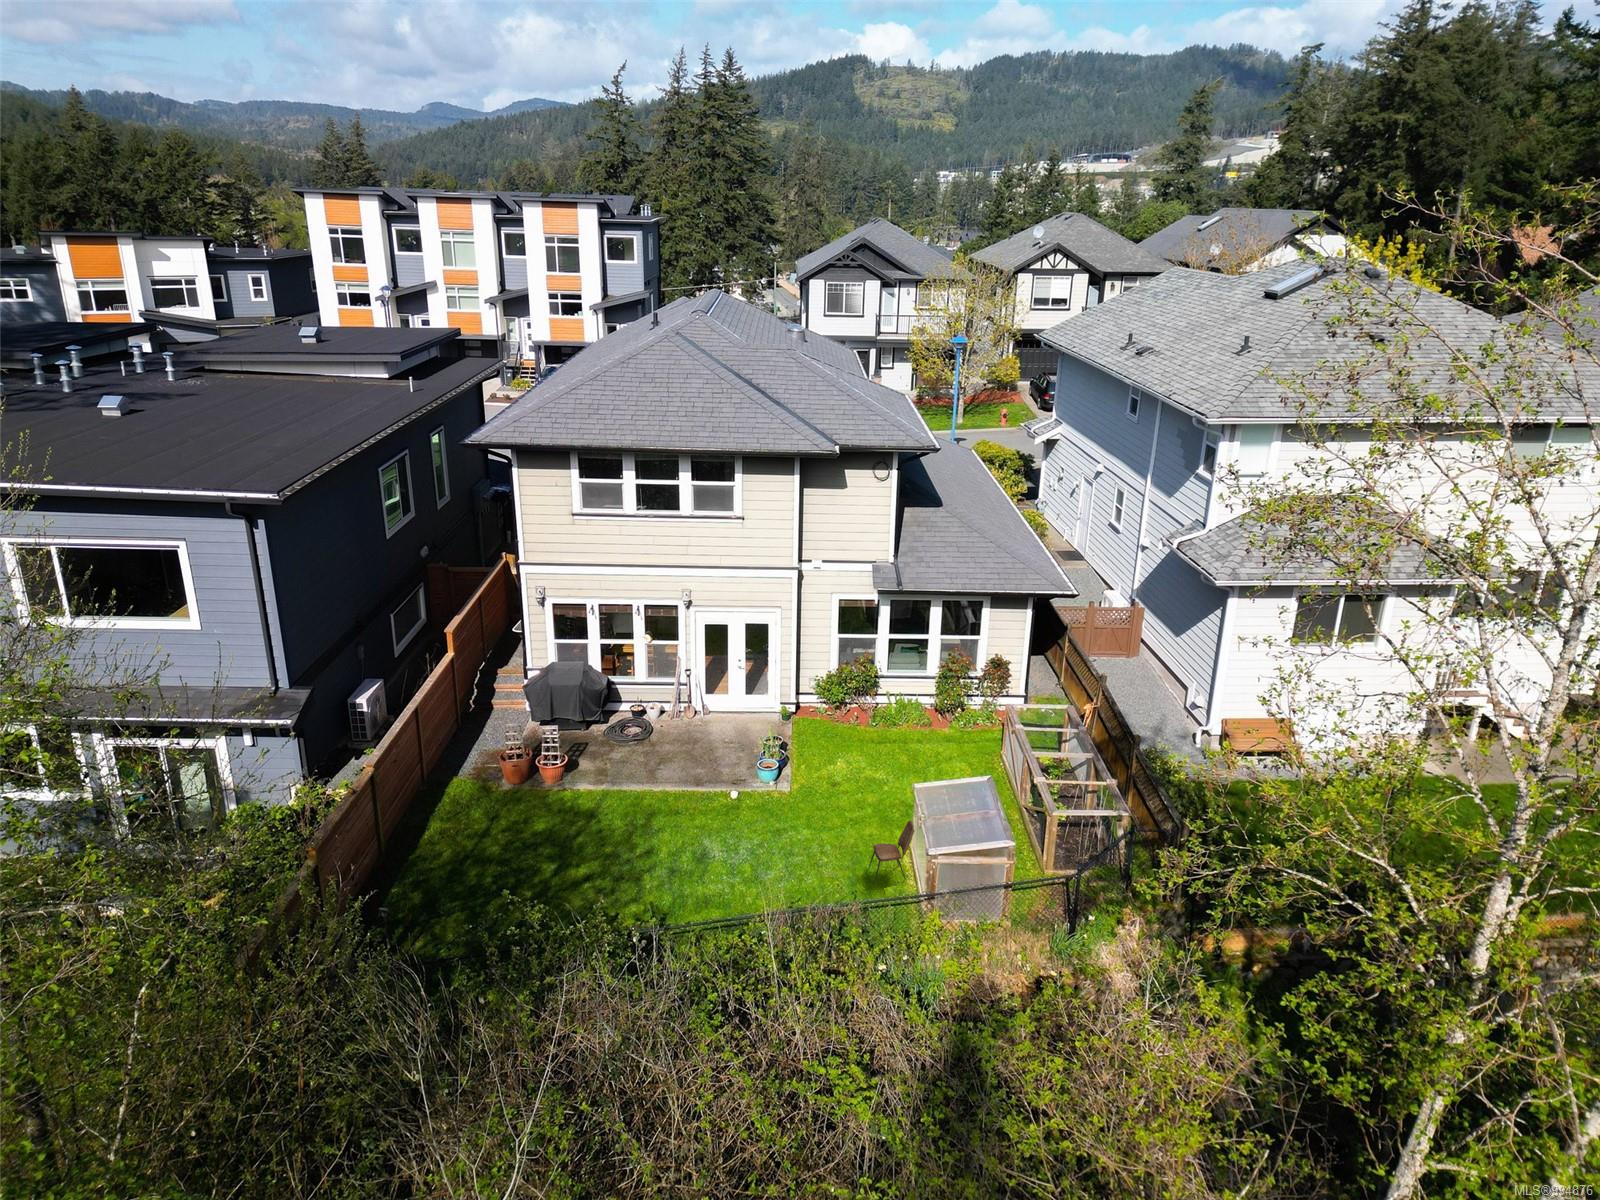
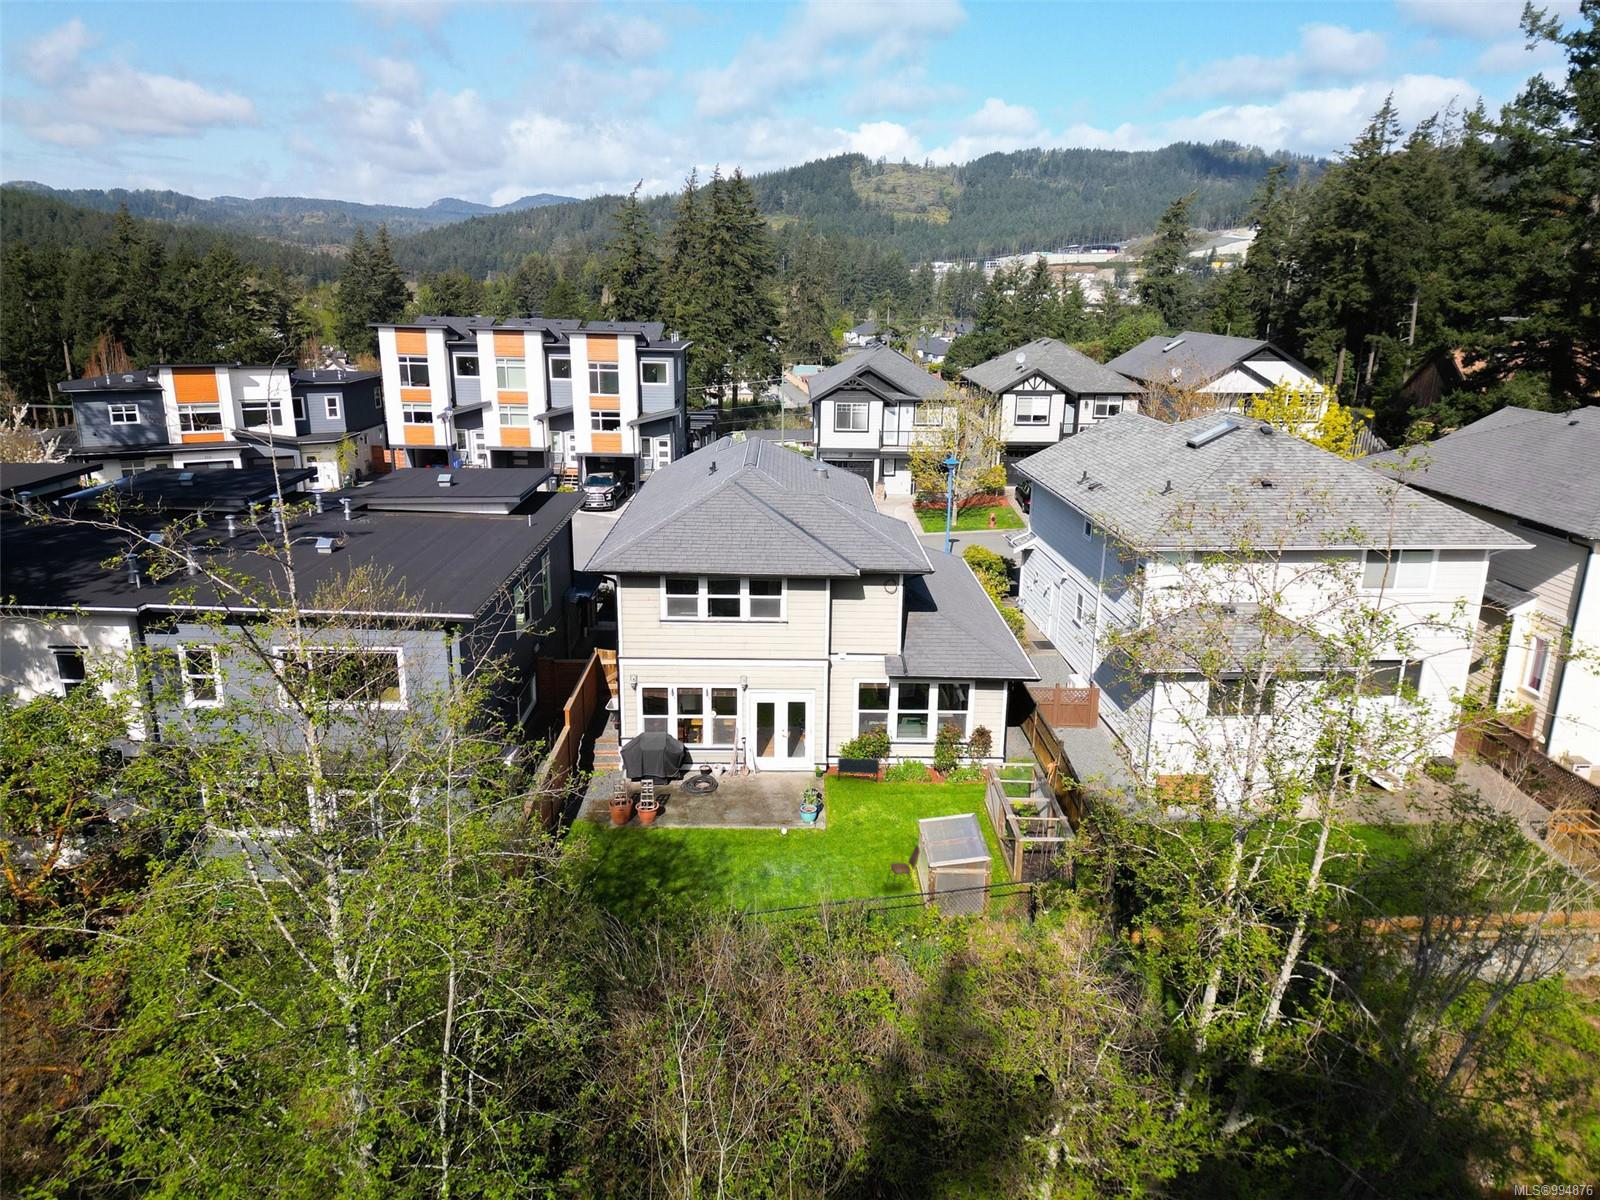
bench: none [810,695,864,727] -> present [838,758,879,782]

